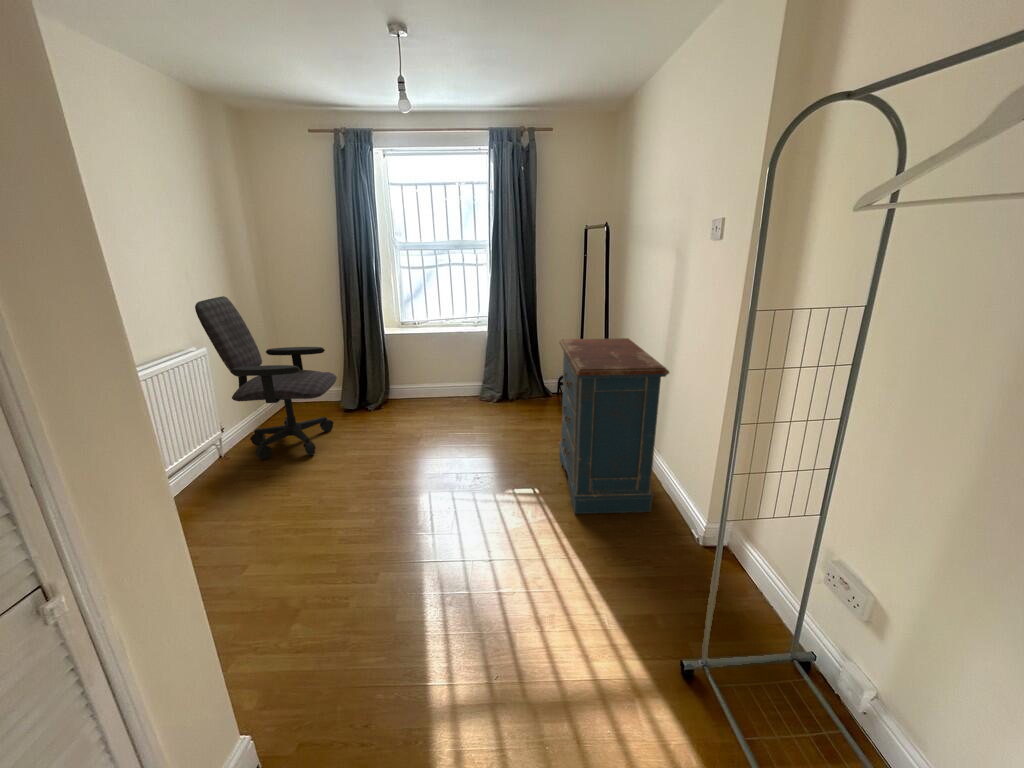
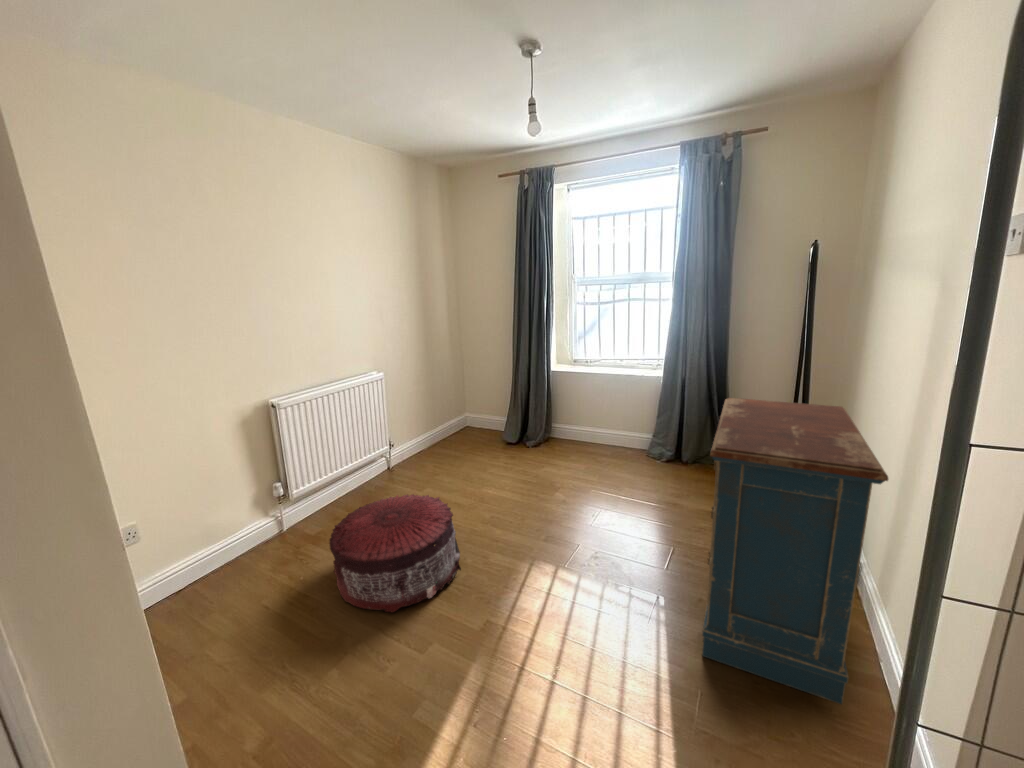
office chair: present [195,296,337,459] -> none [378,328,491,484]
pouf: none [233,459,373,573] -> present [329,494,461,612]

